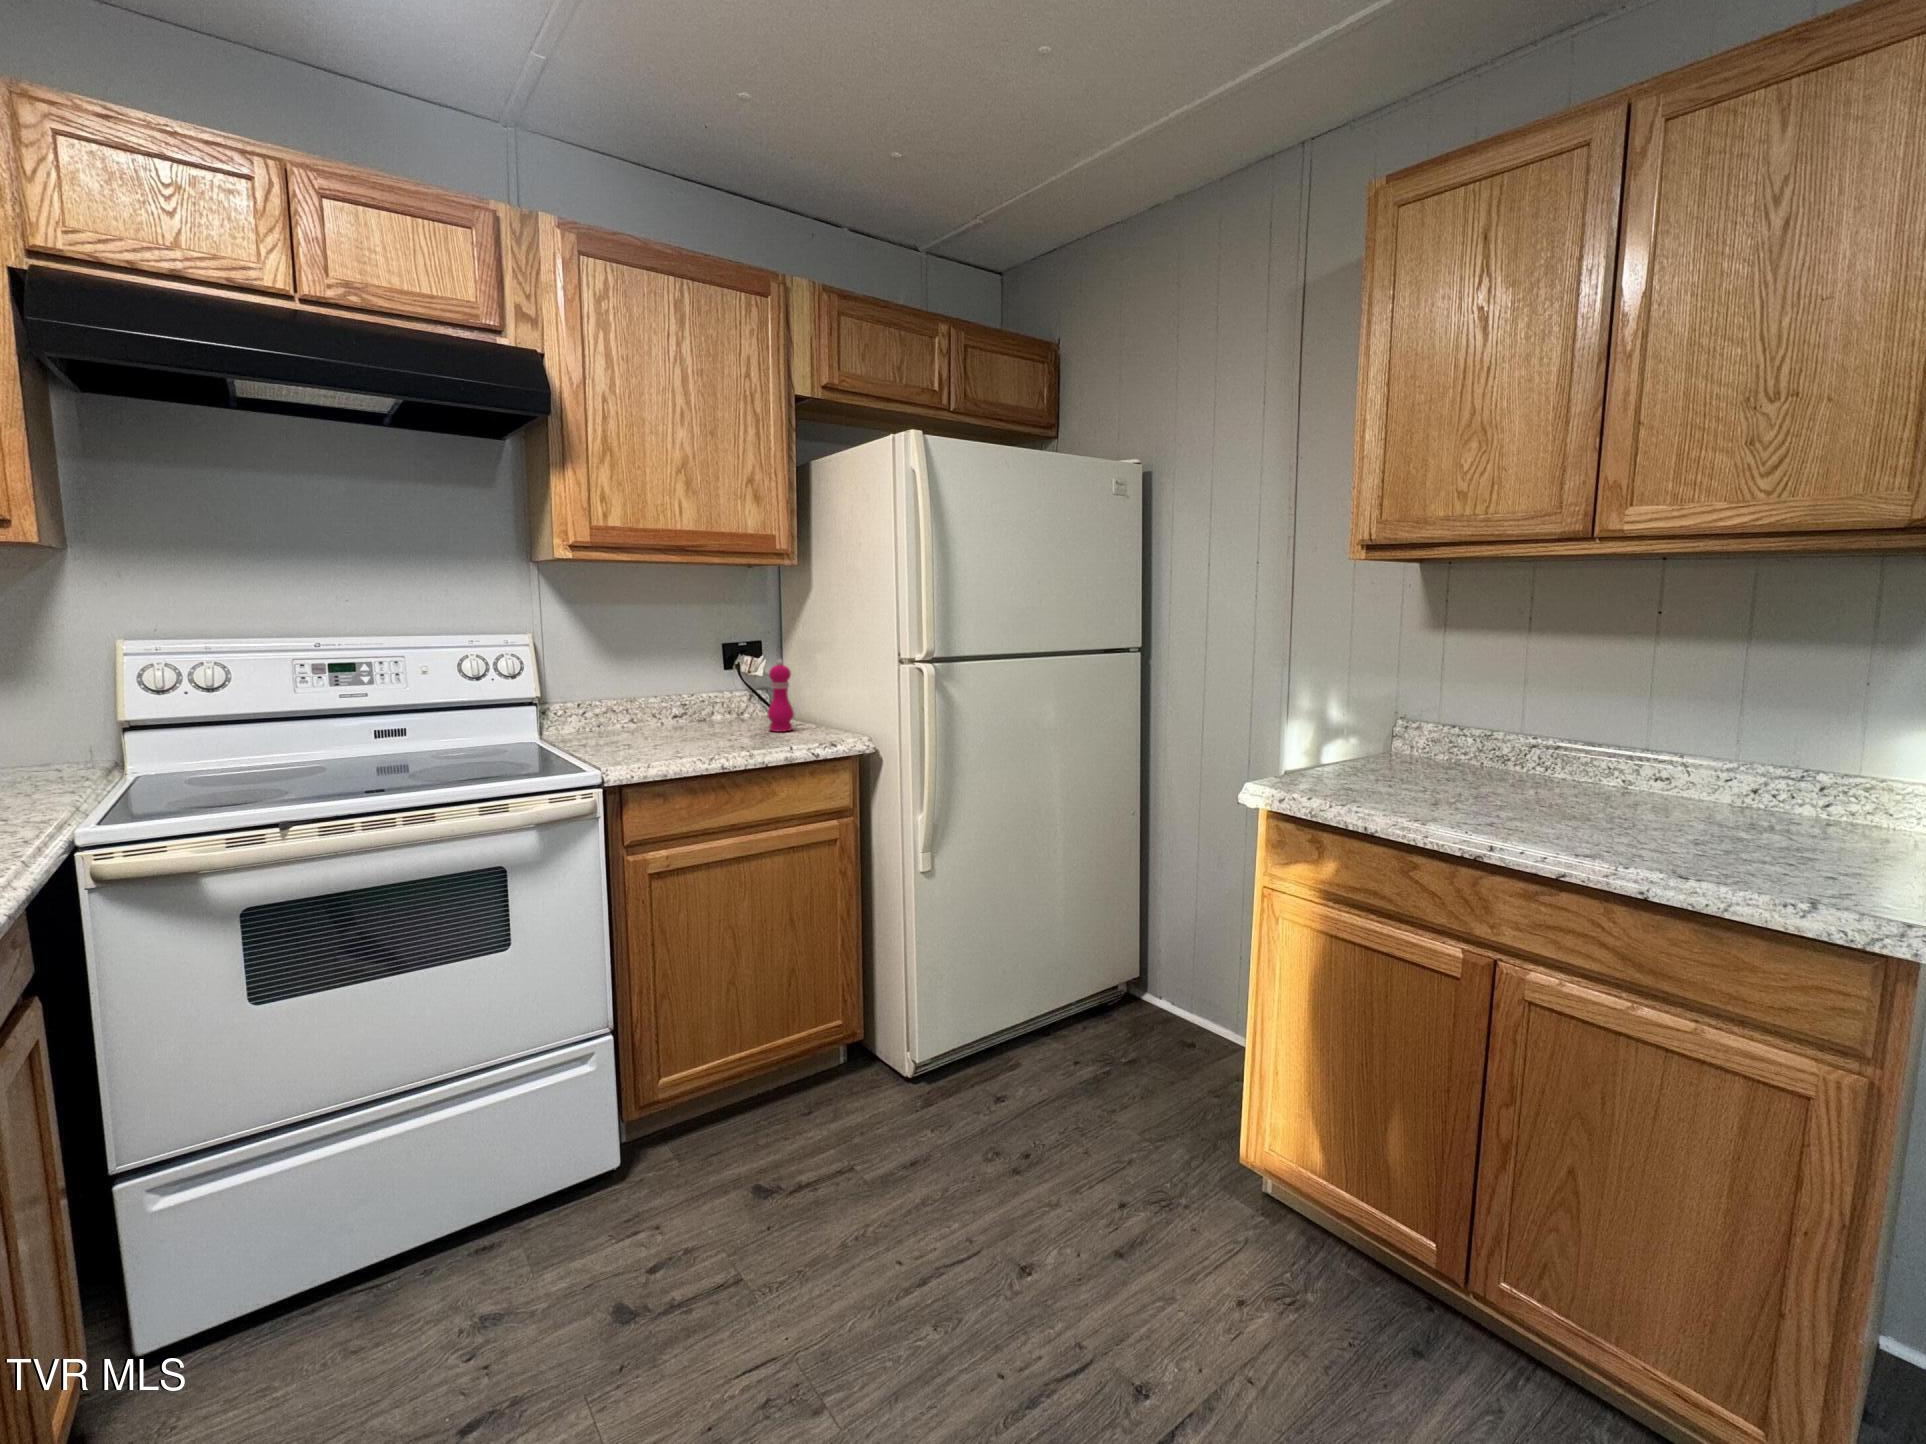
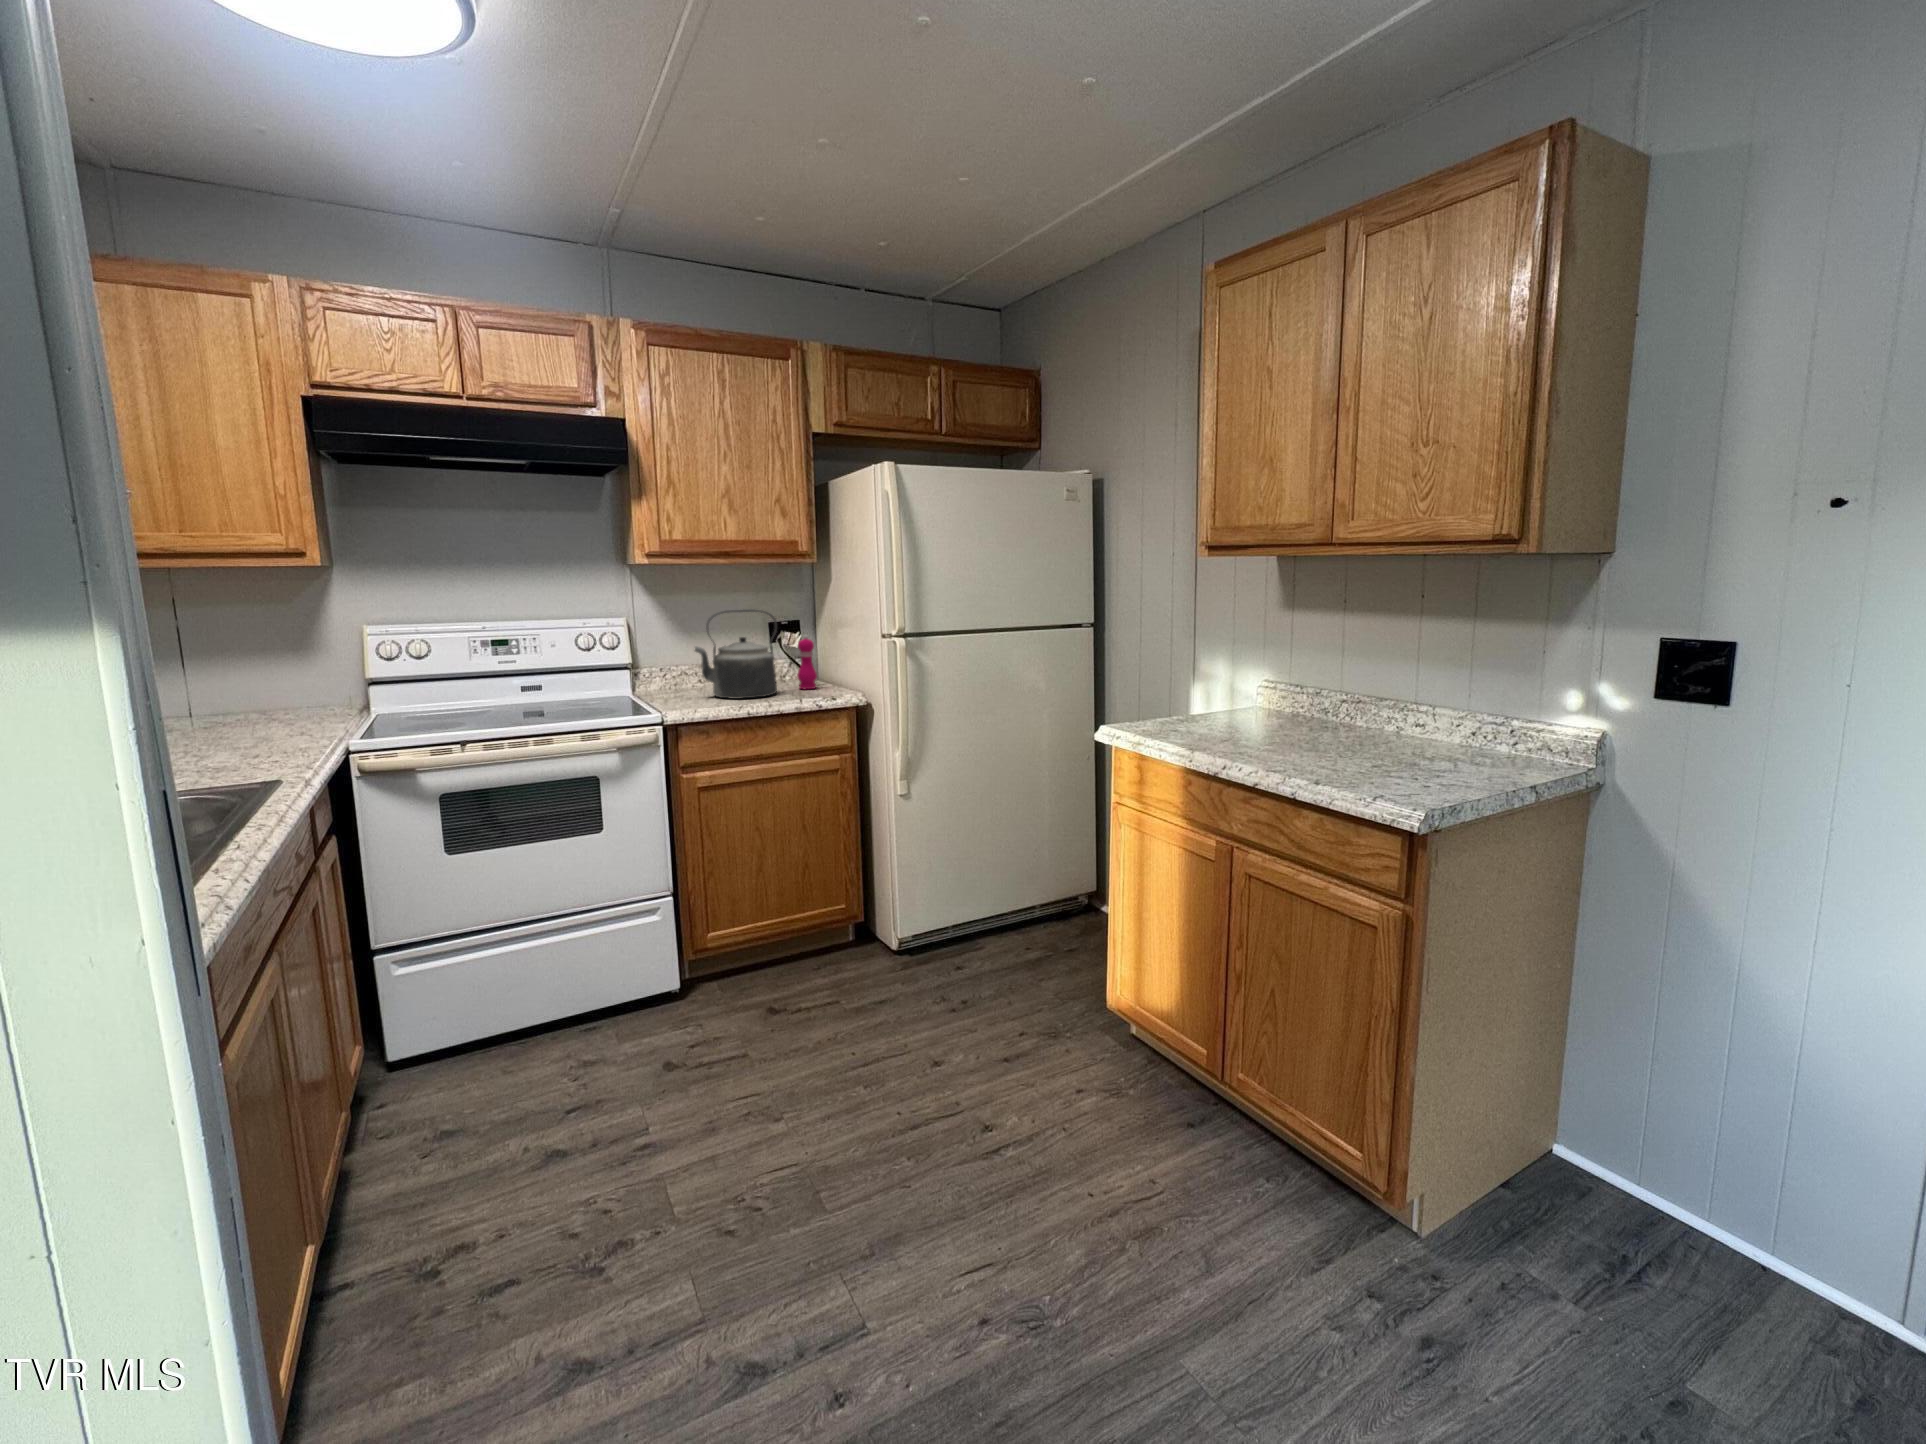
kettle: none [633,625,746,745] -> present [695,609,777,699]

